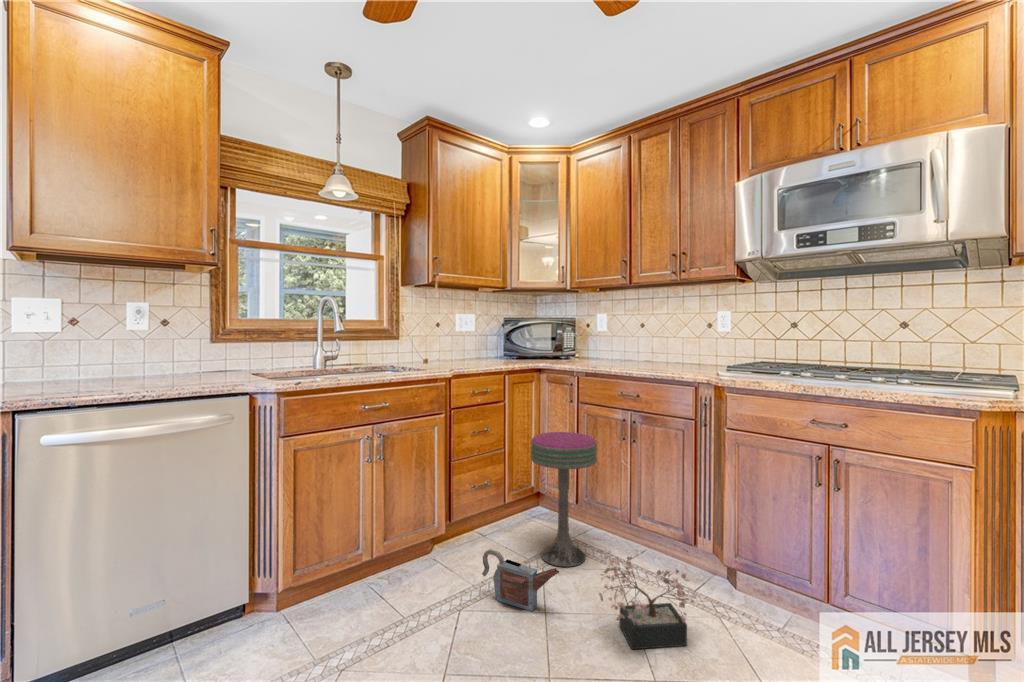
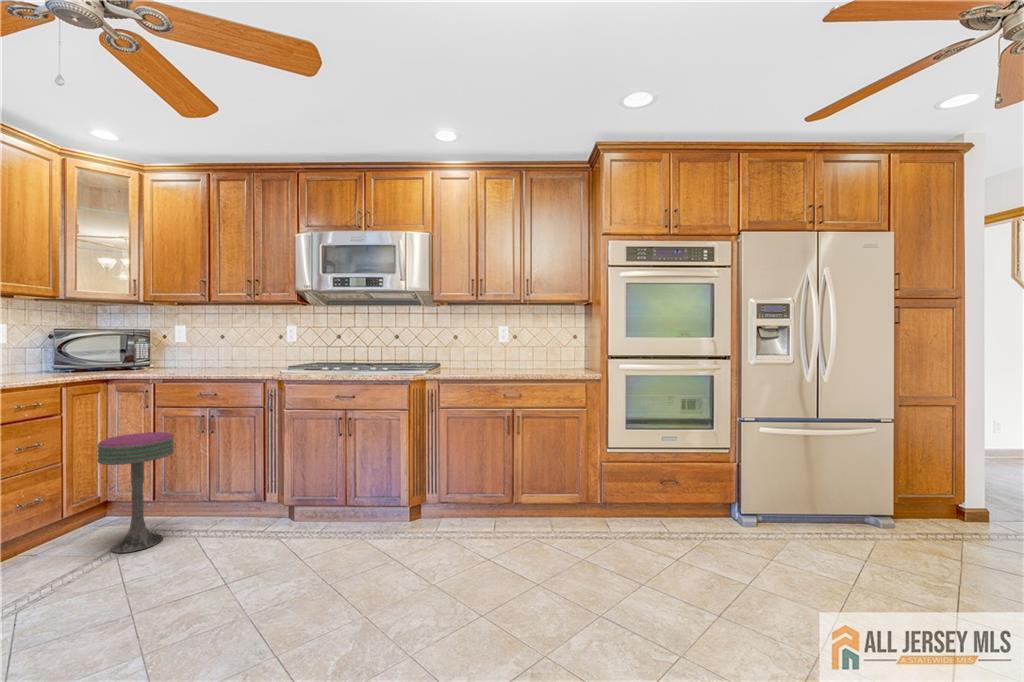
watering can: present [482,549,559,611] -> none [36,542,134,595]
decorative plant: present [599,551,696,649] -> none [174,512,258,577]

